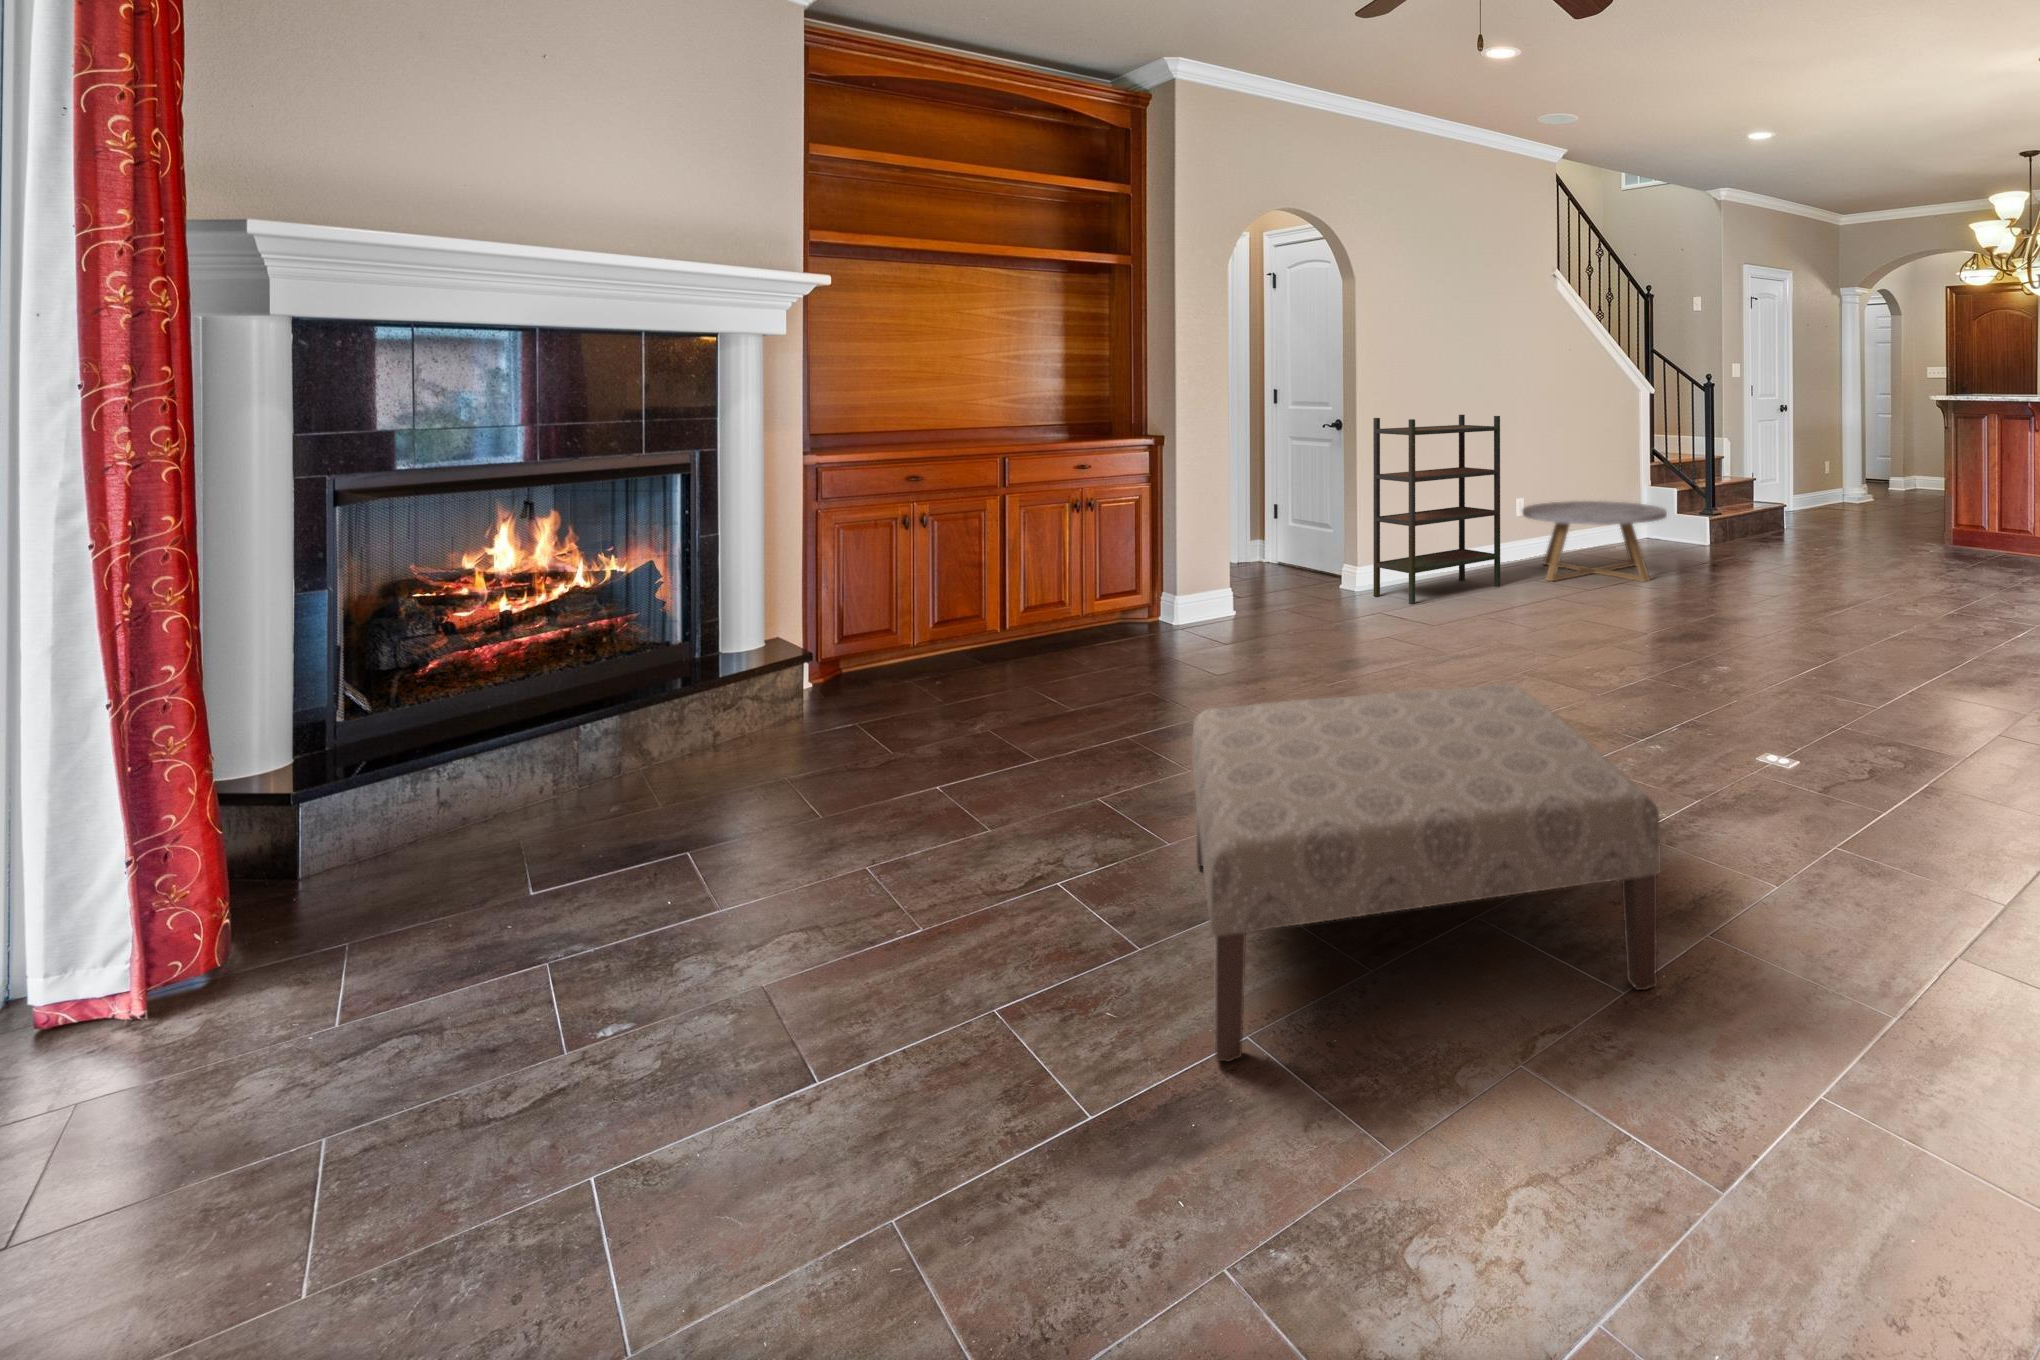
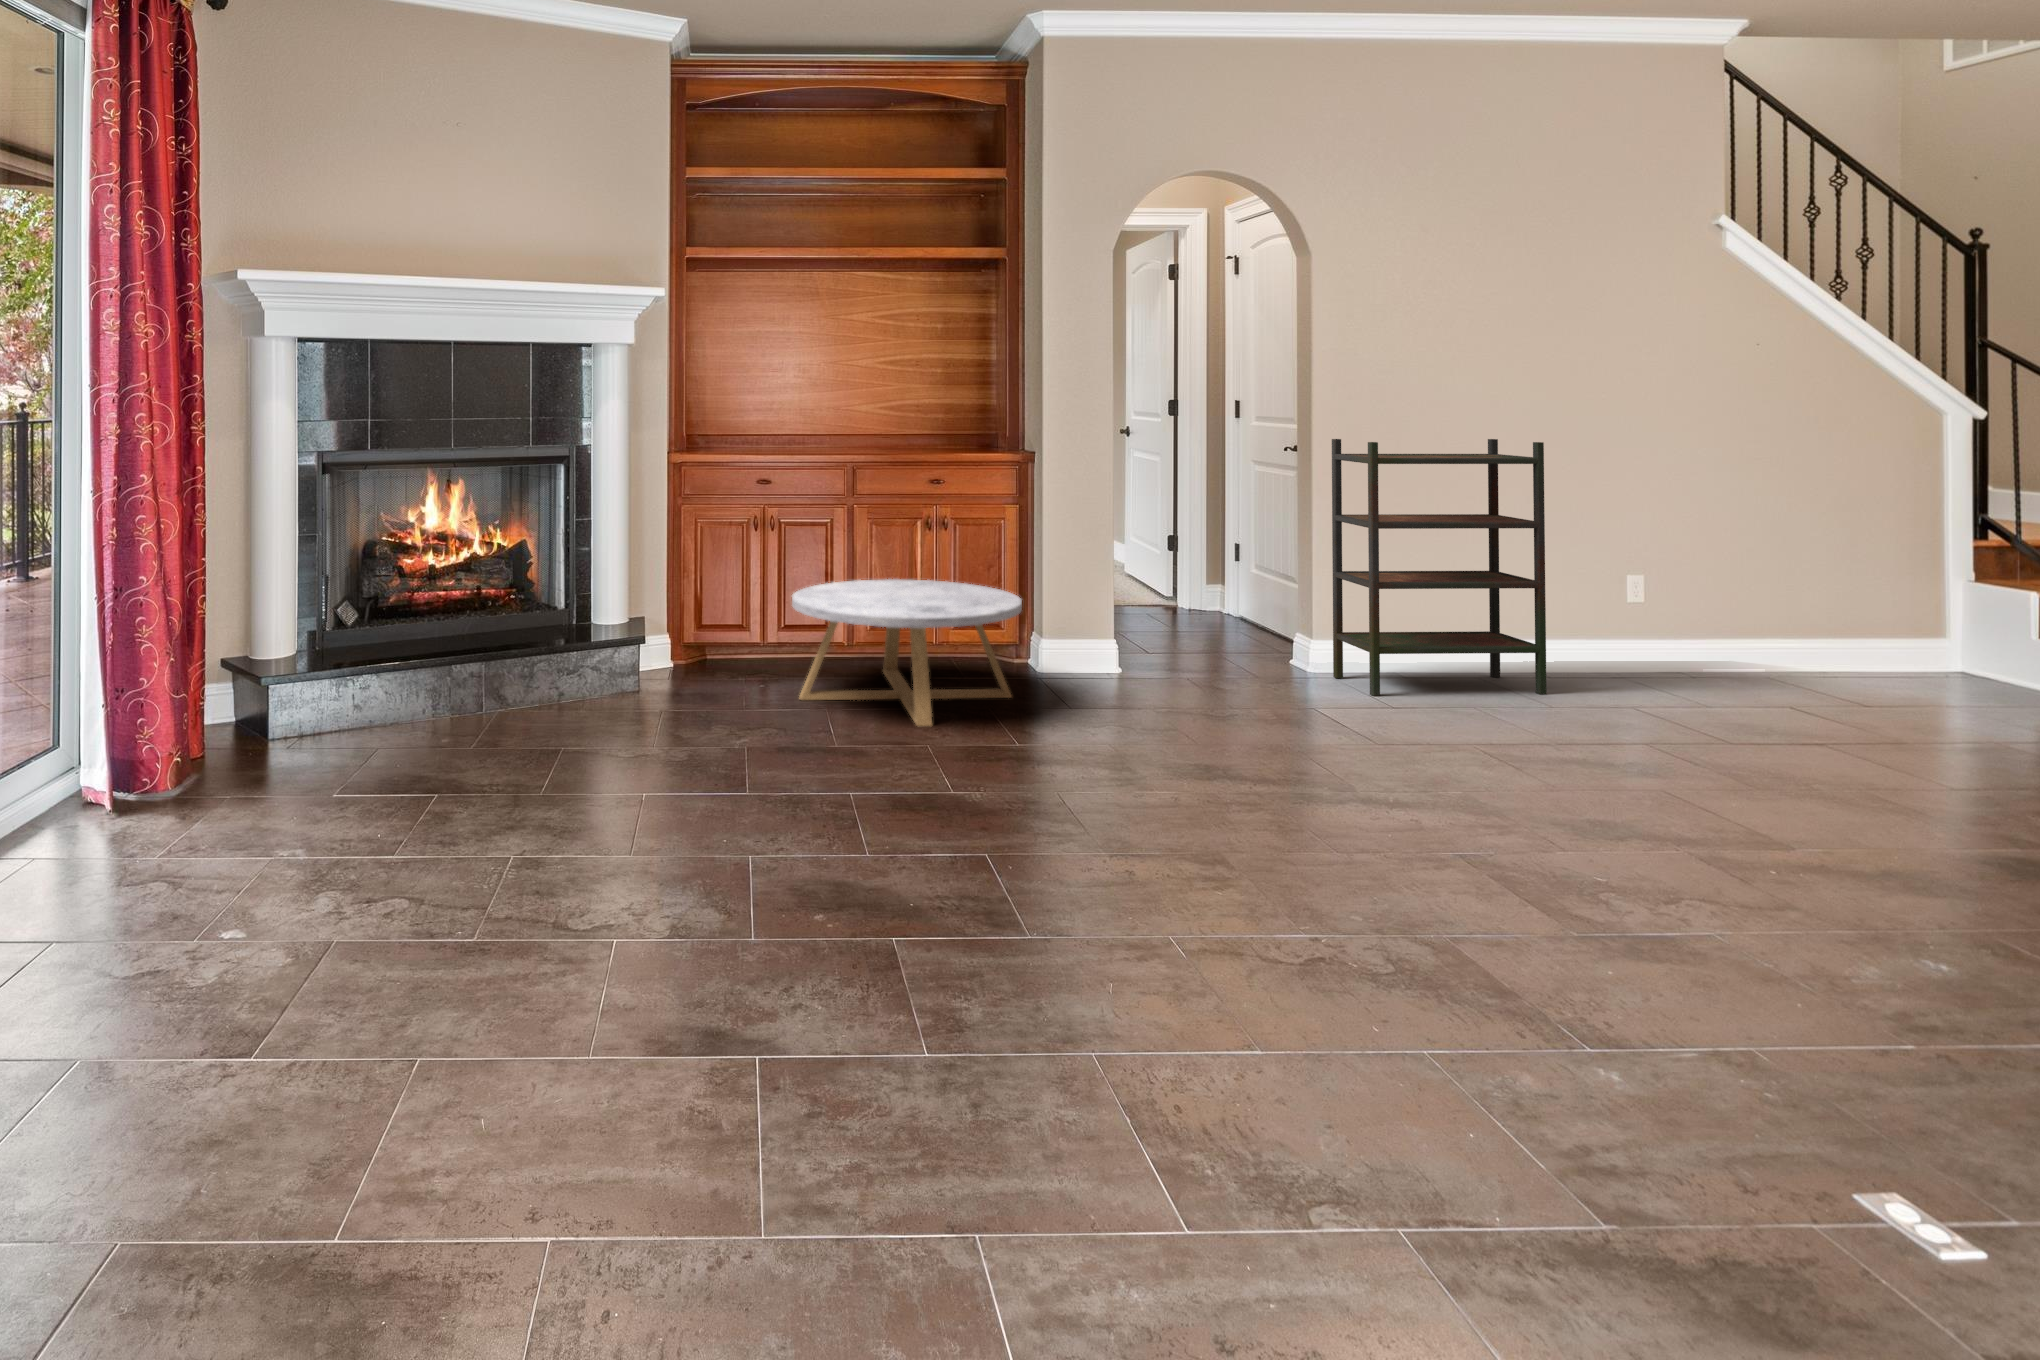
coffee table: present [1522,501,1667,582] -> present [792,579,1022,726]
ottoman: present [1192,684,1661,1062] -> none [485,747,1129,1279]

